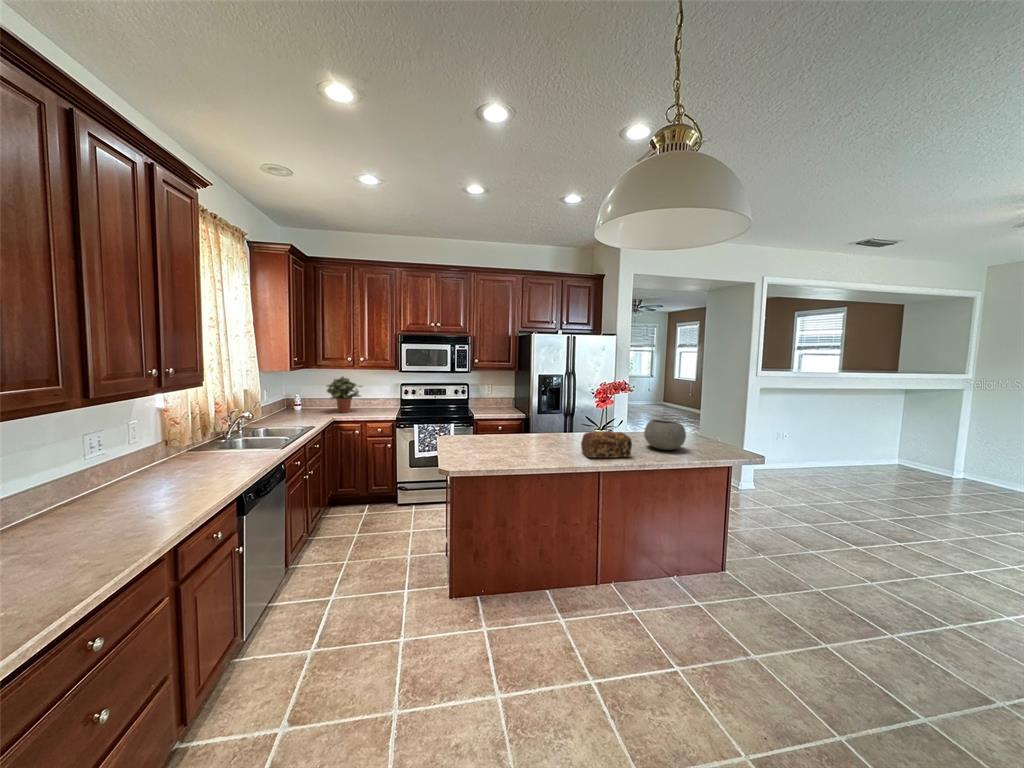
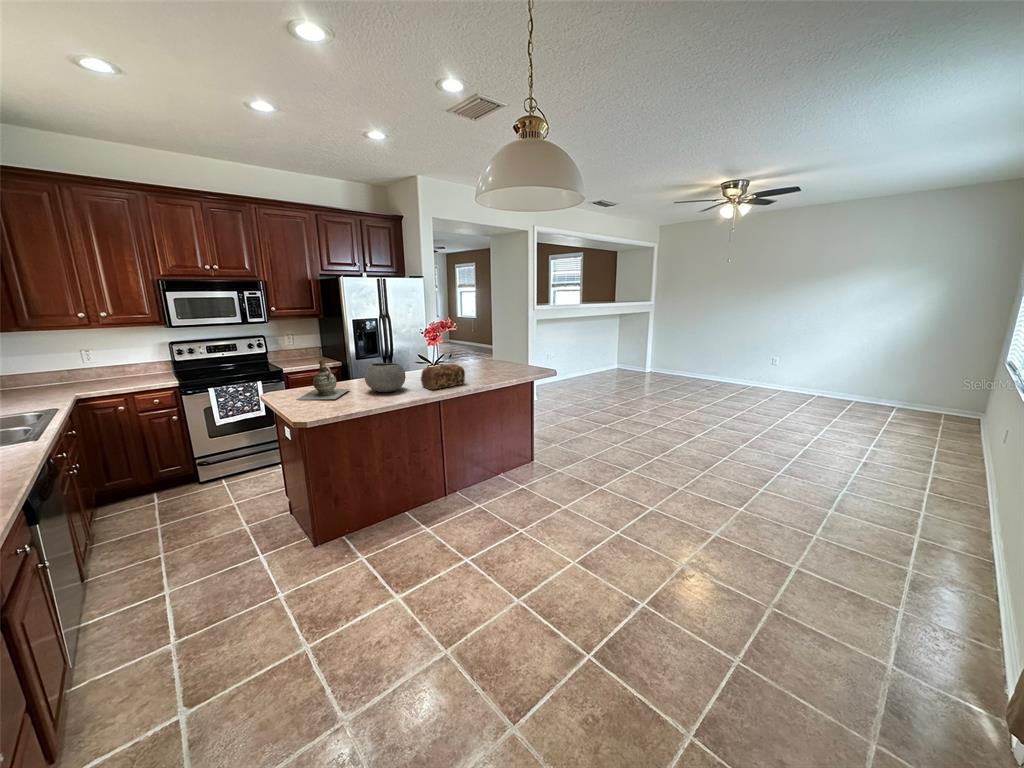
potted plant: present [327,377,362,413] -> none [48,339,114,387]
ceramic jug: none [459,412,510,452] -> present [297,360,350,400]
bowl: present [644,420,686,450] -> present [365,363,406,392]

